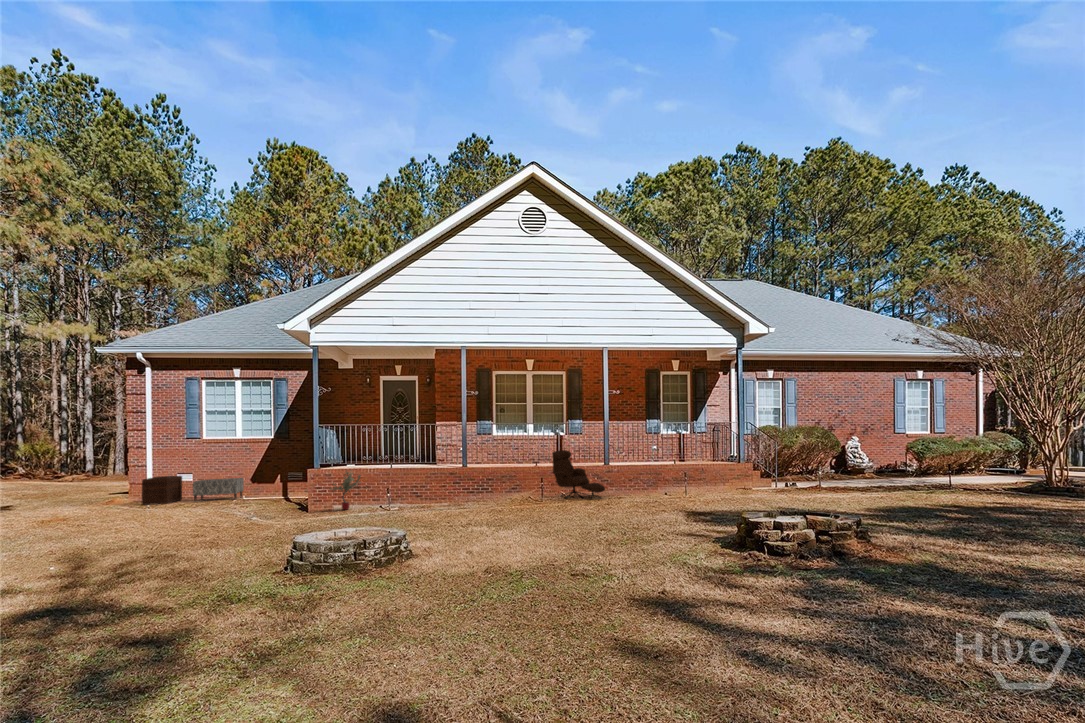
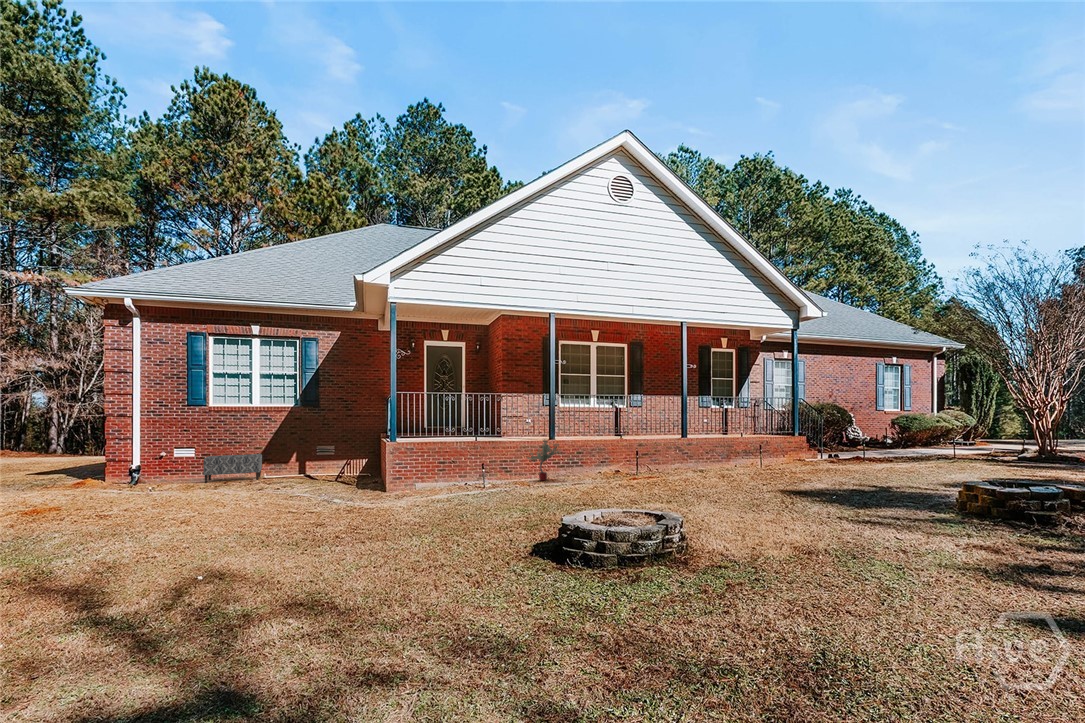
lounge chair: present [552,450,605,499] -> none [647,424,704,475]
potted tree: present [330,472,361,510] -> present [528,439,559,481]
wooden crate: present [142,476,182,505] -> none [135,451,182,487]

